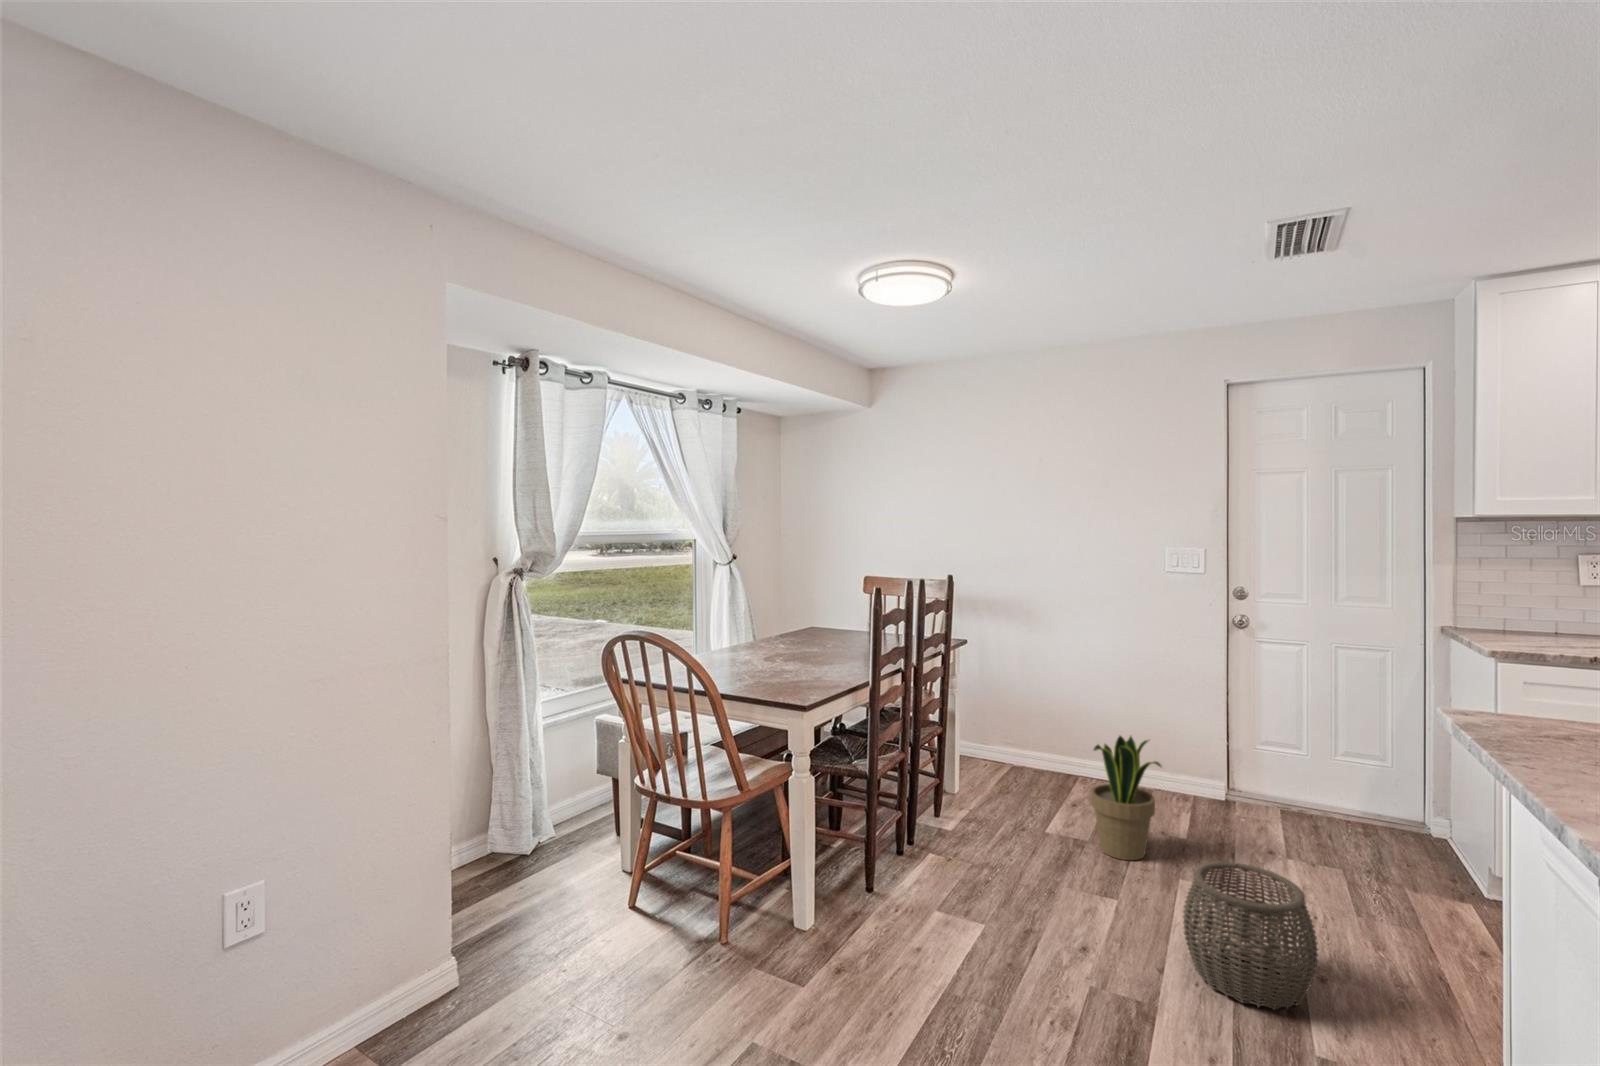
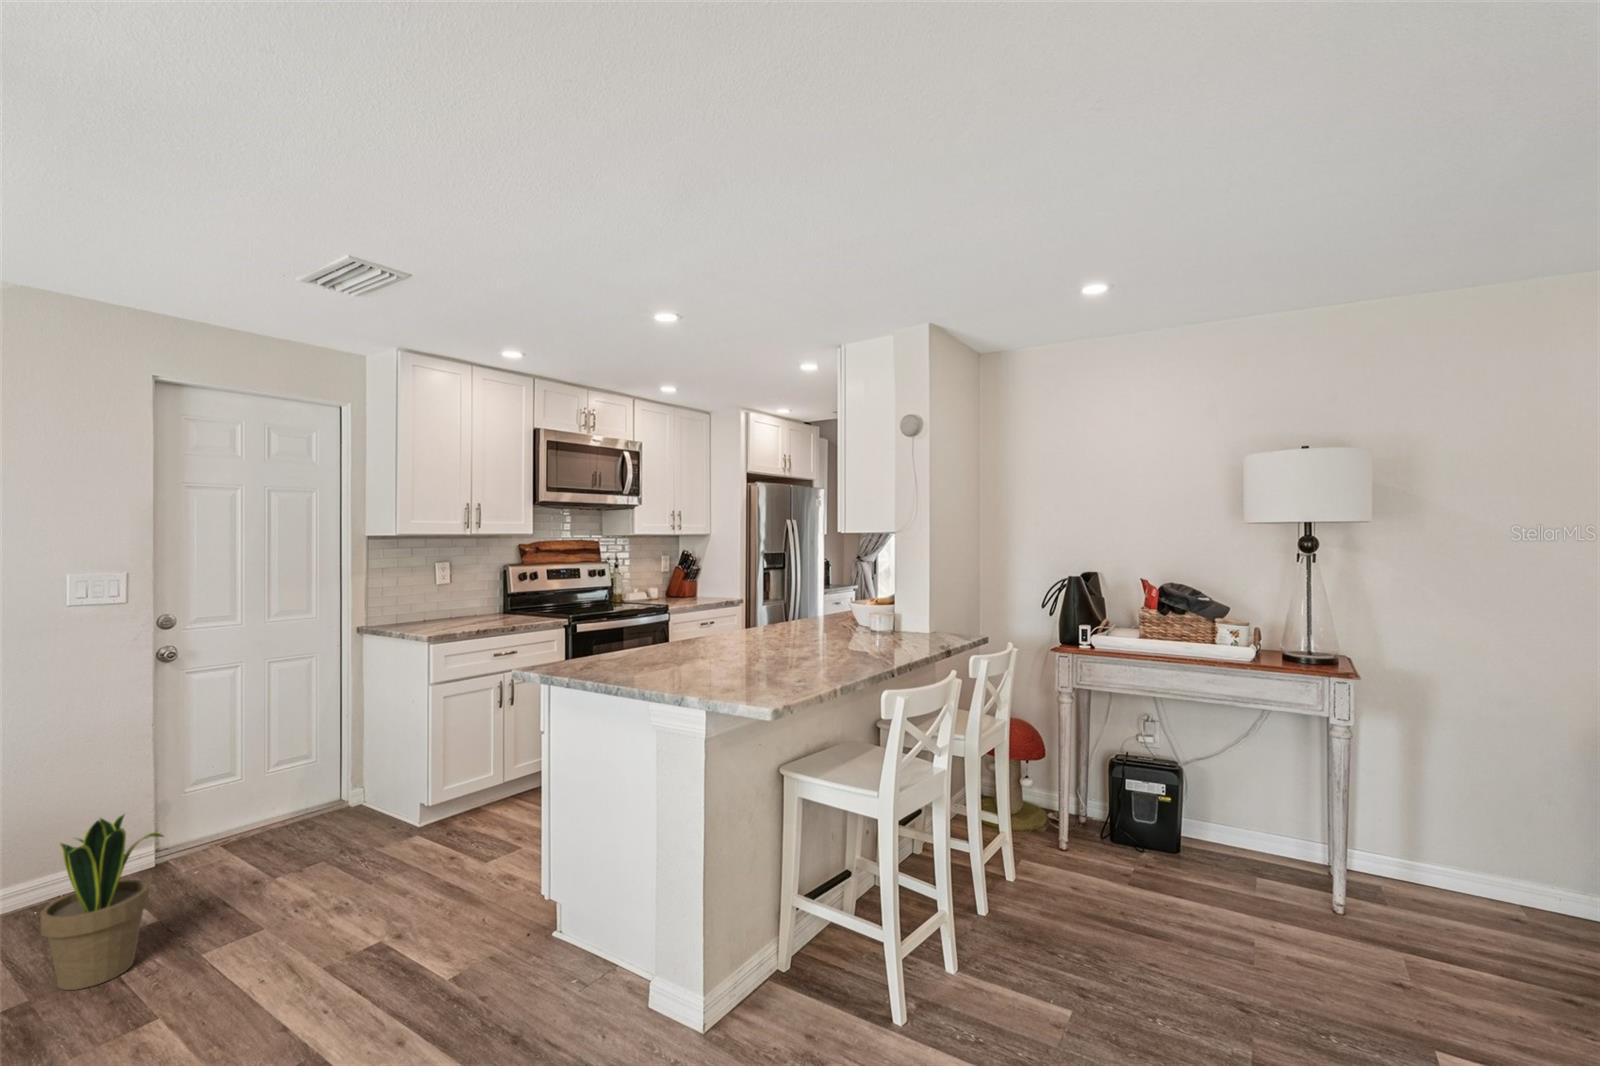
woven basket: present [1183,862,1319,1010] -> none [289,864,421,1005]

